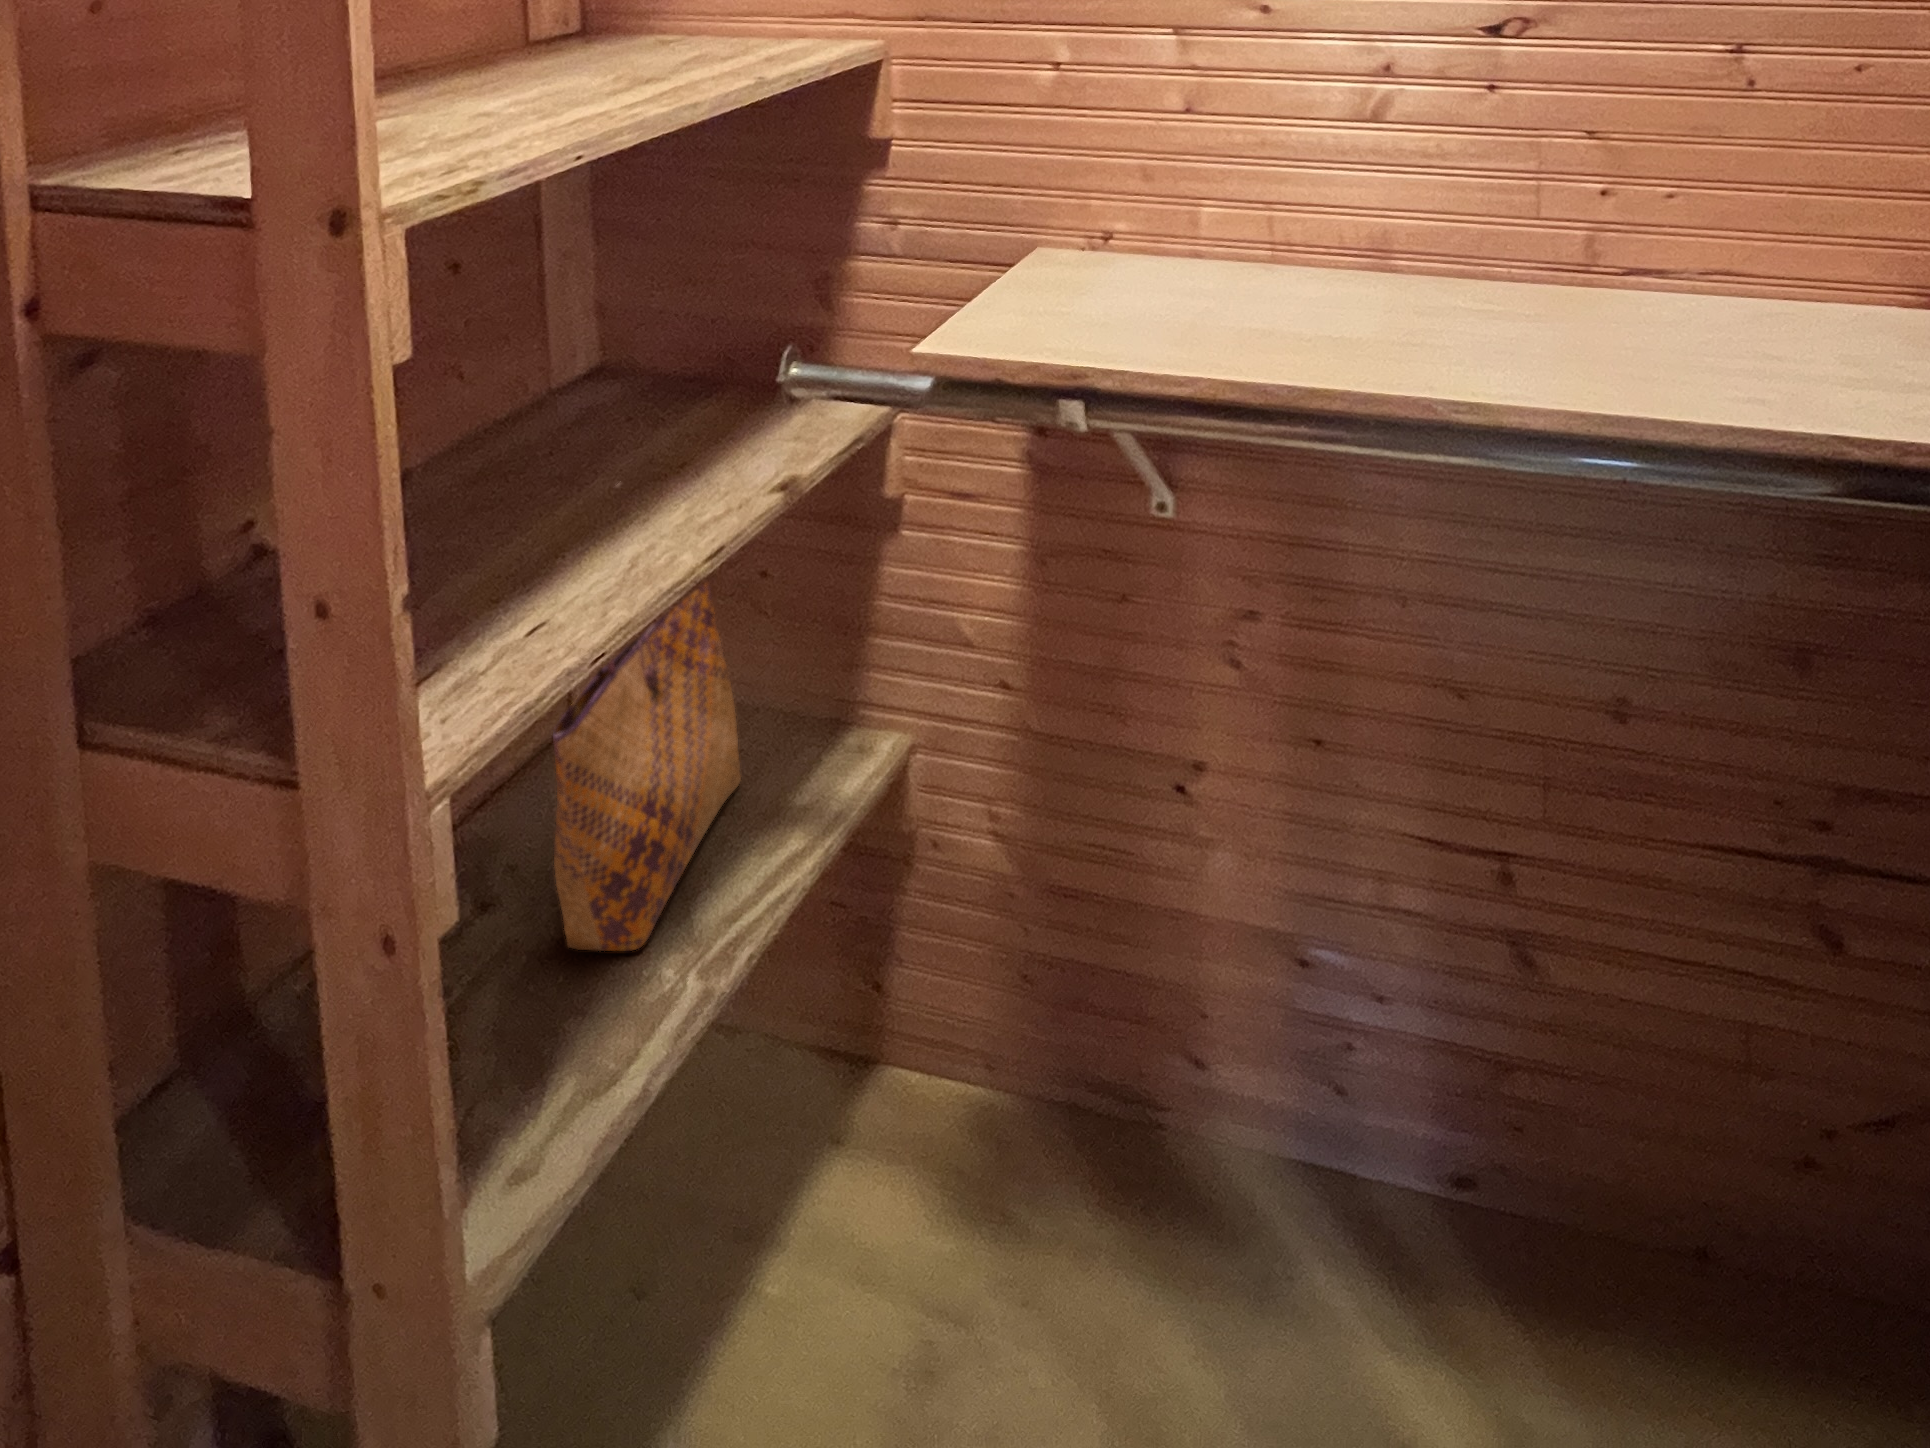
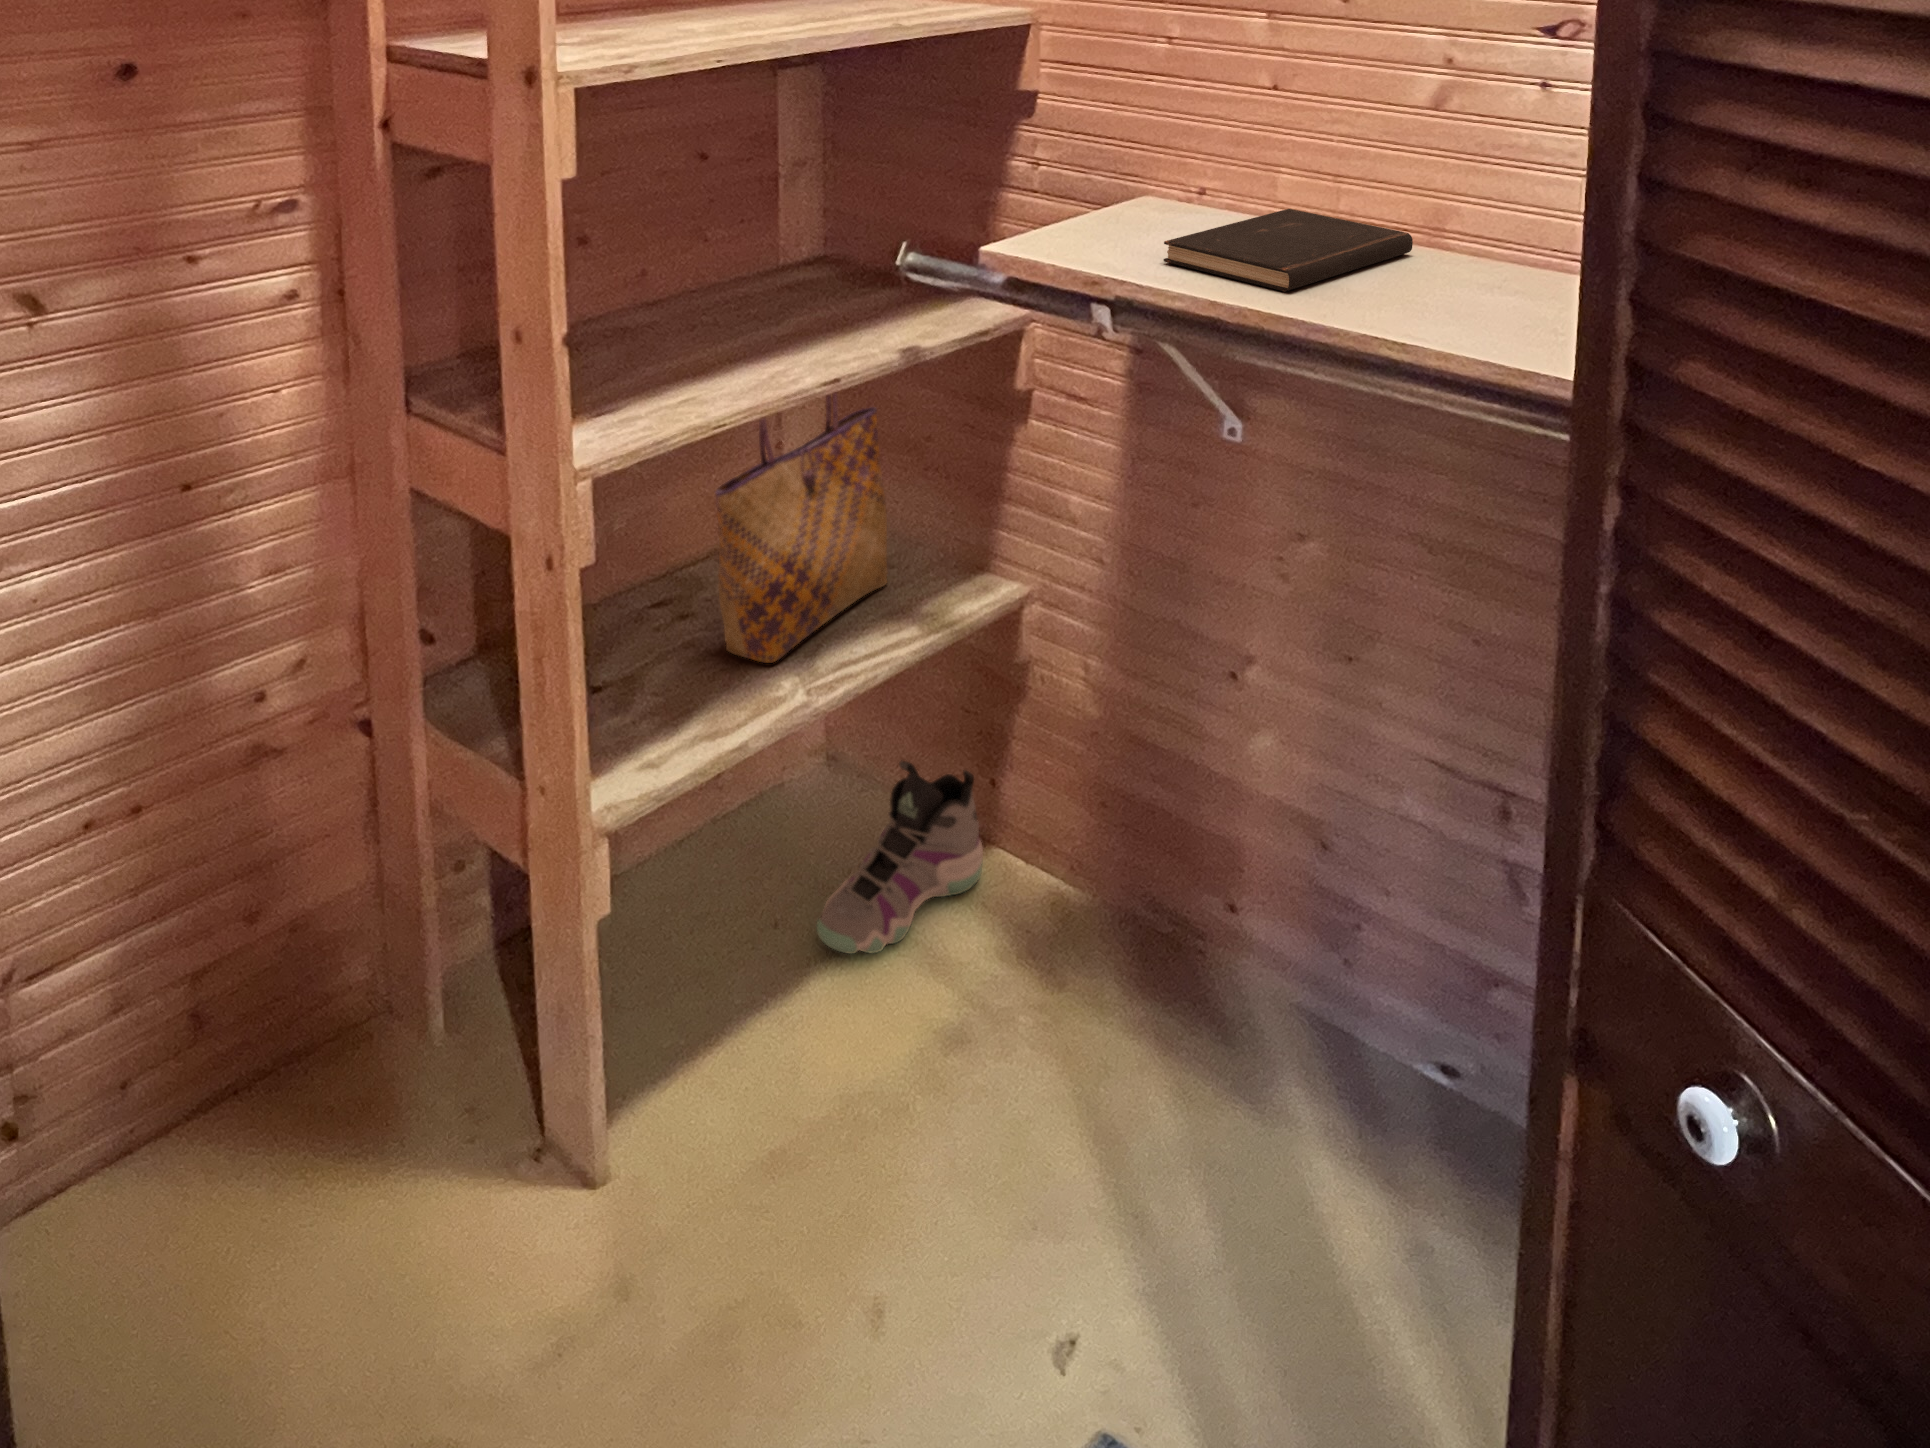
hardcover book: none [1145,248,1379,356] -> present [1164,209,1413,292]
sneaker: none [697,987,874,1302] -> present [817,761,983,953]

